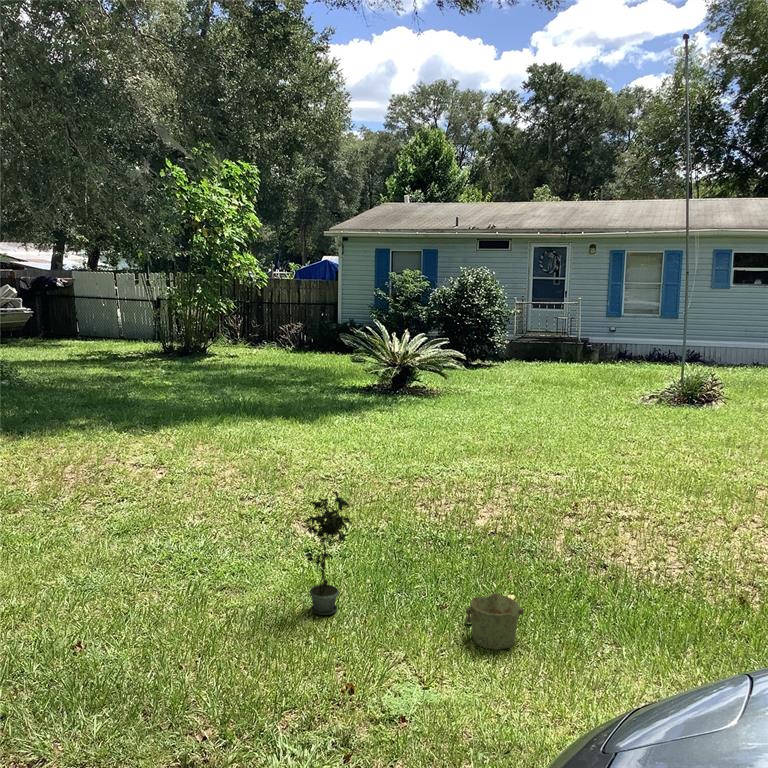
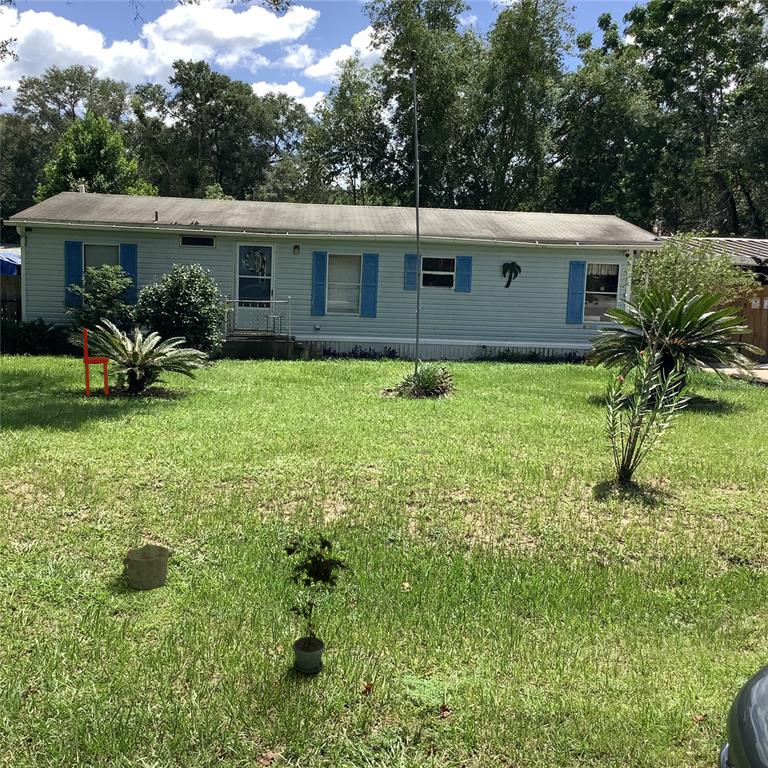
chair: none [348,325,372,385] -> present [83,328,109,395]
bucket: present [466,593,524,650] -> present [122,544,172,590]

